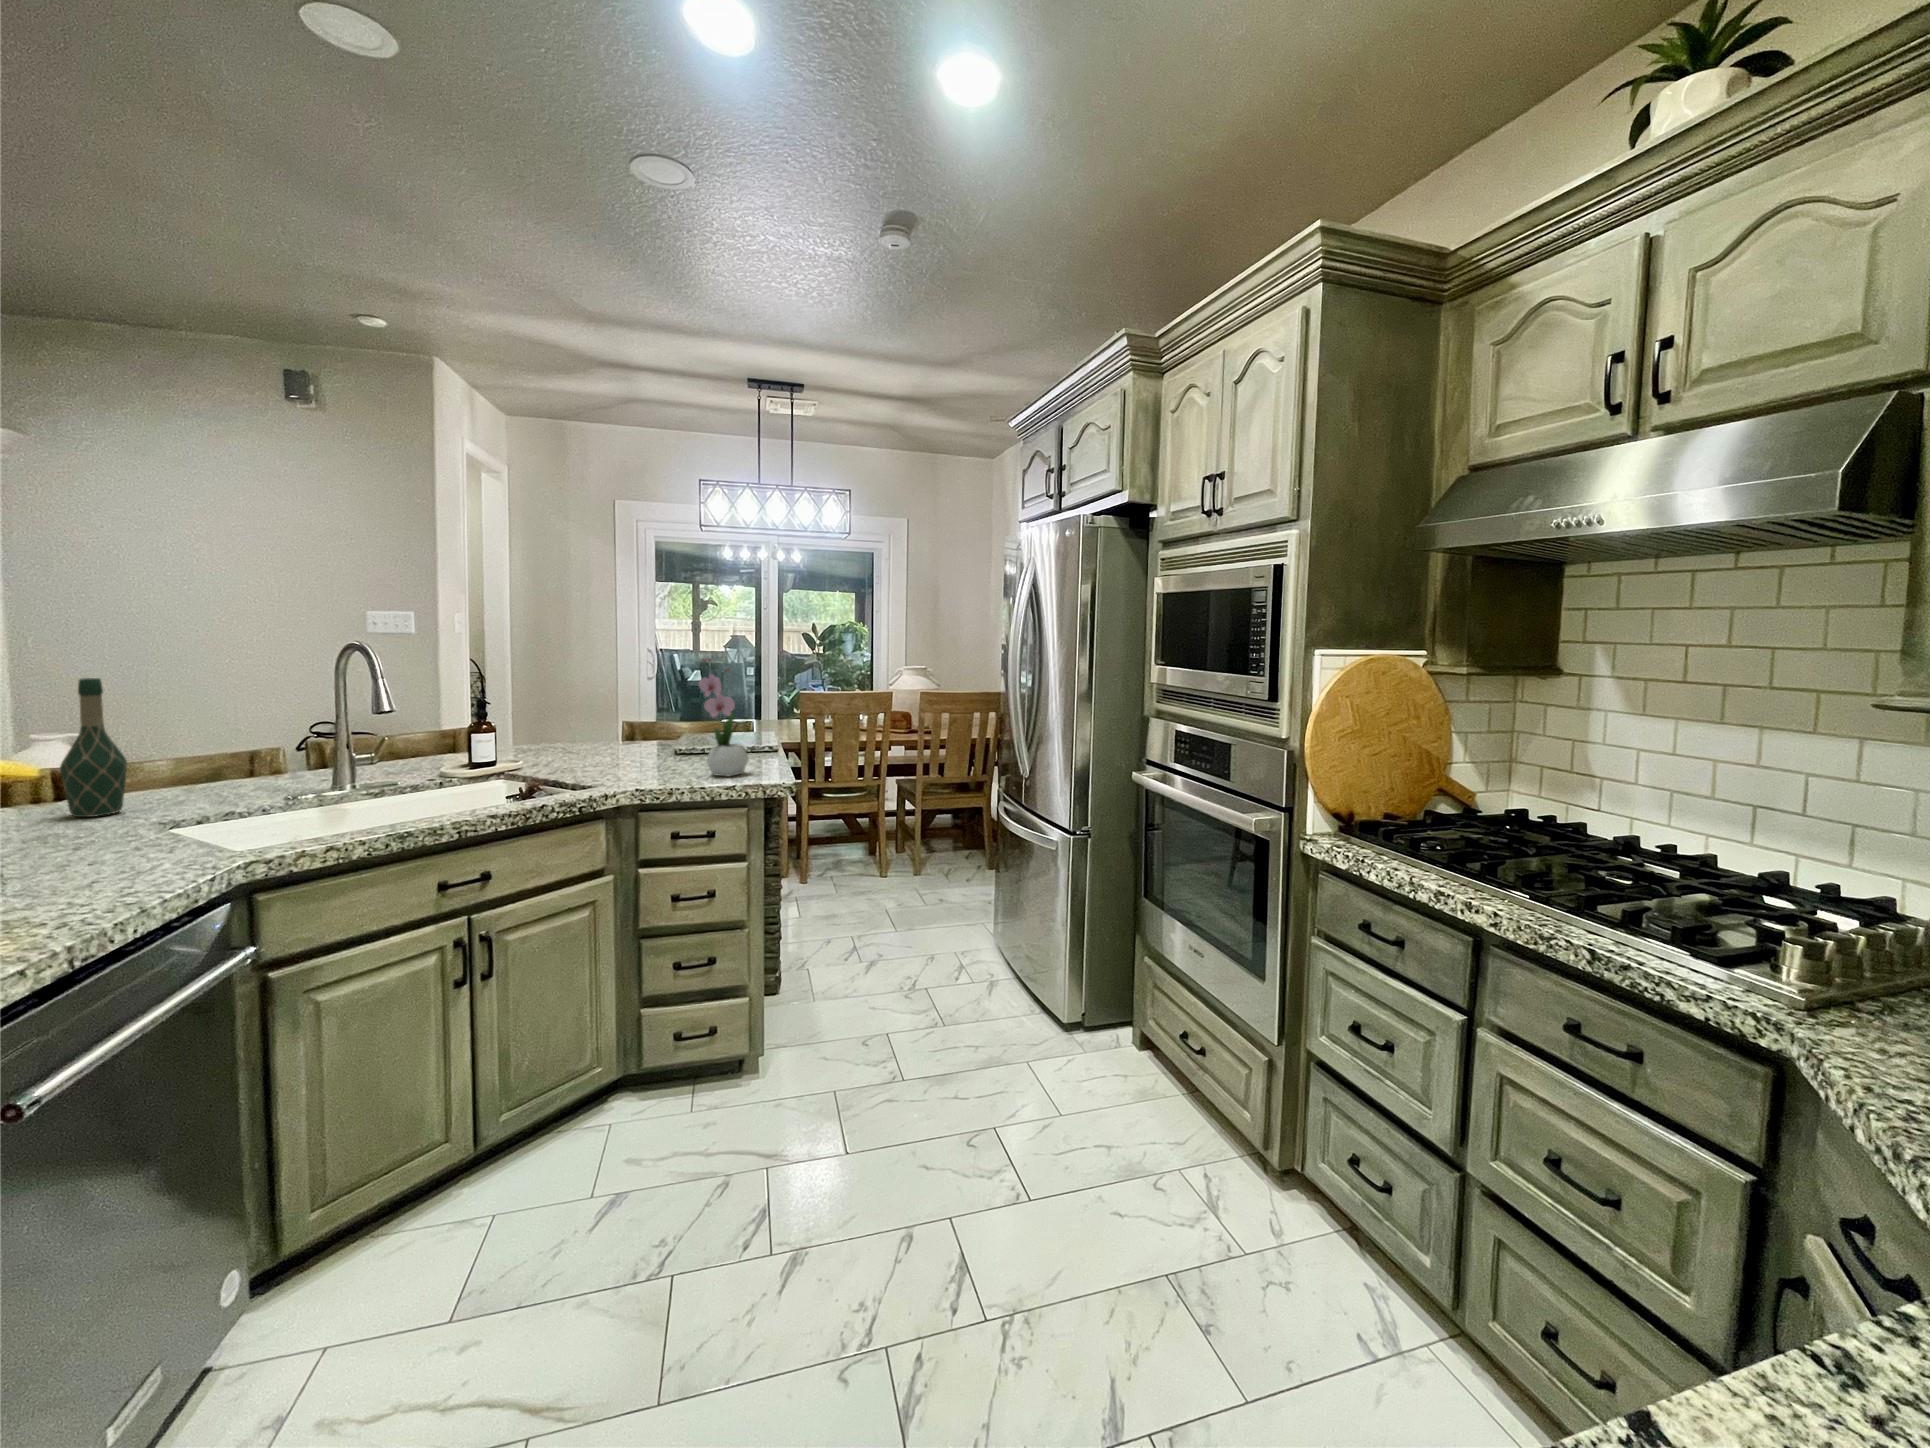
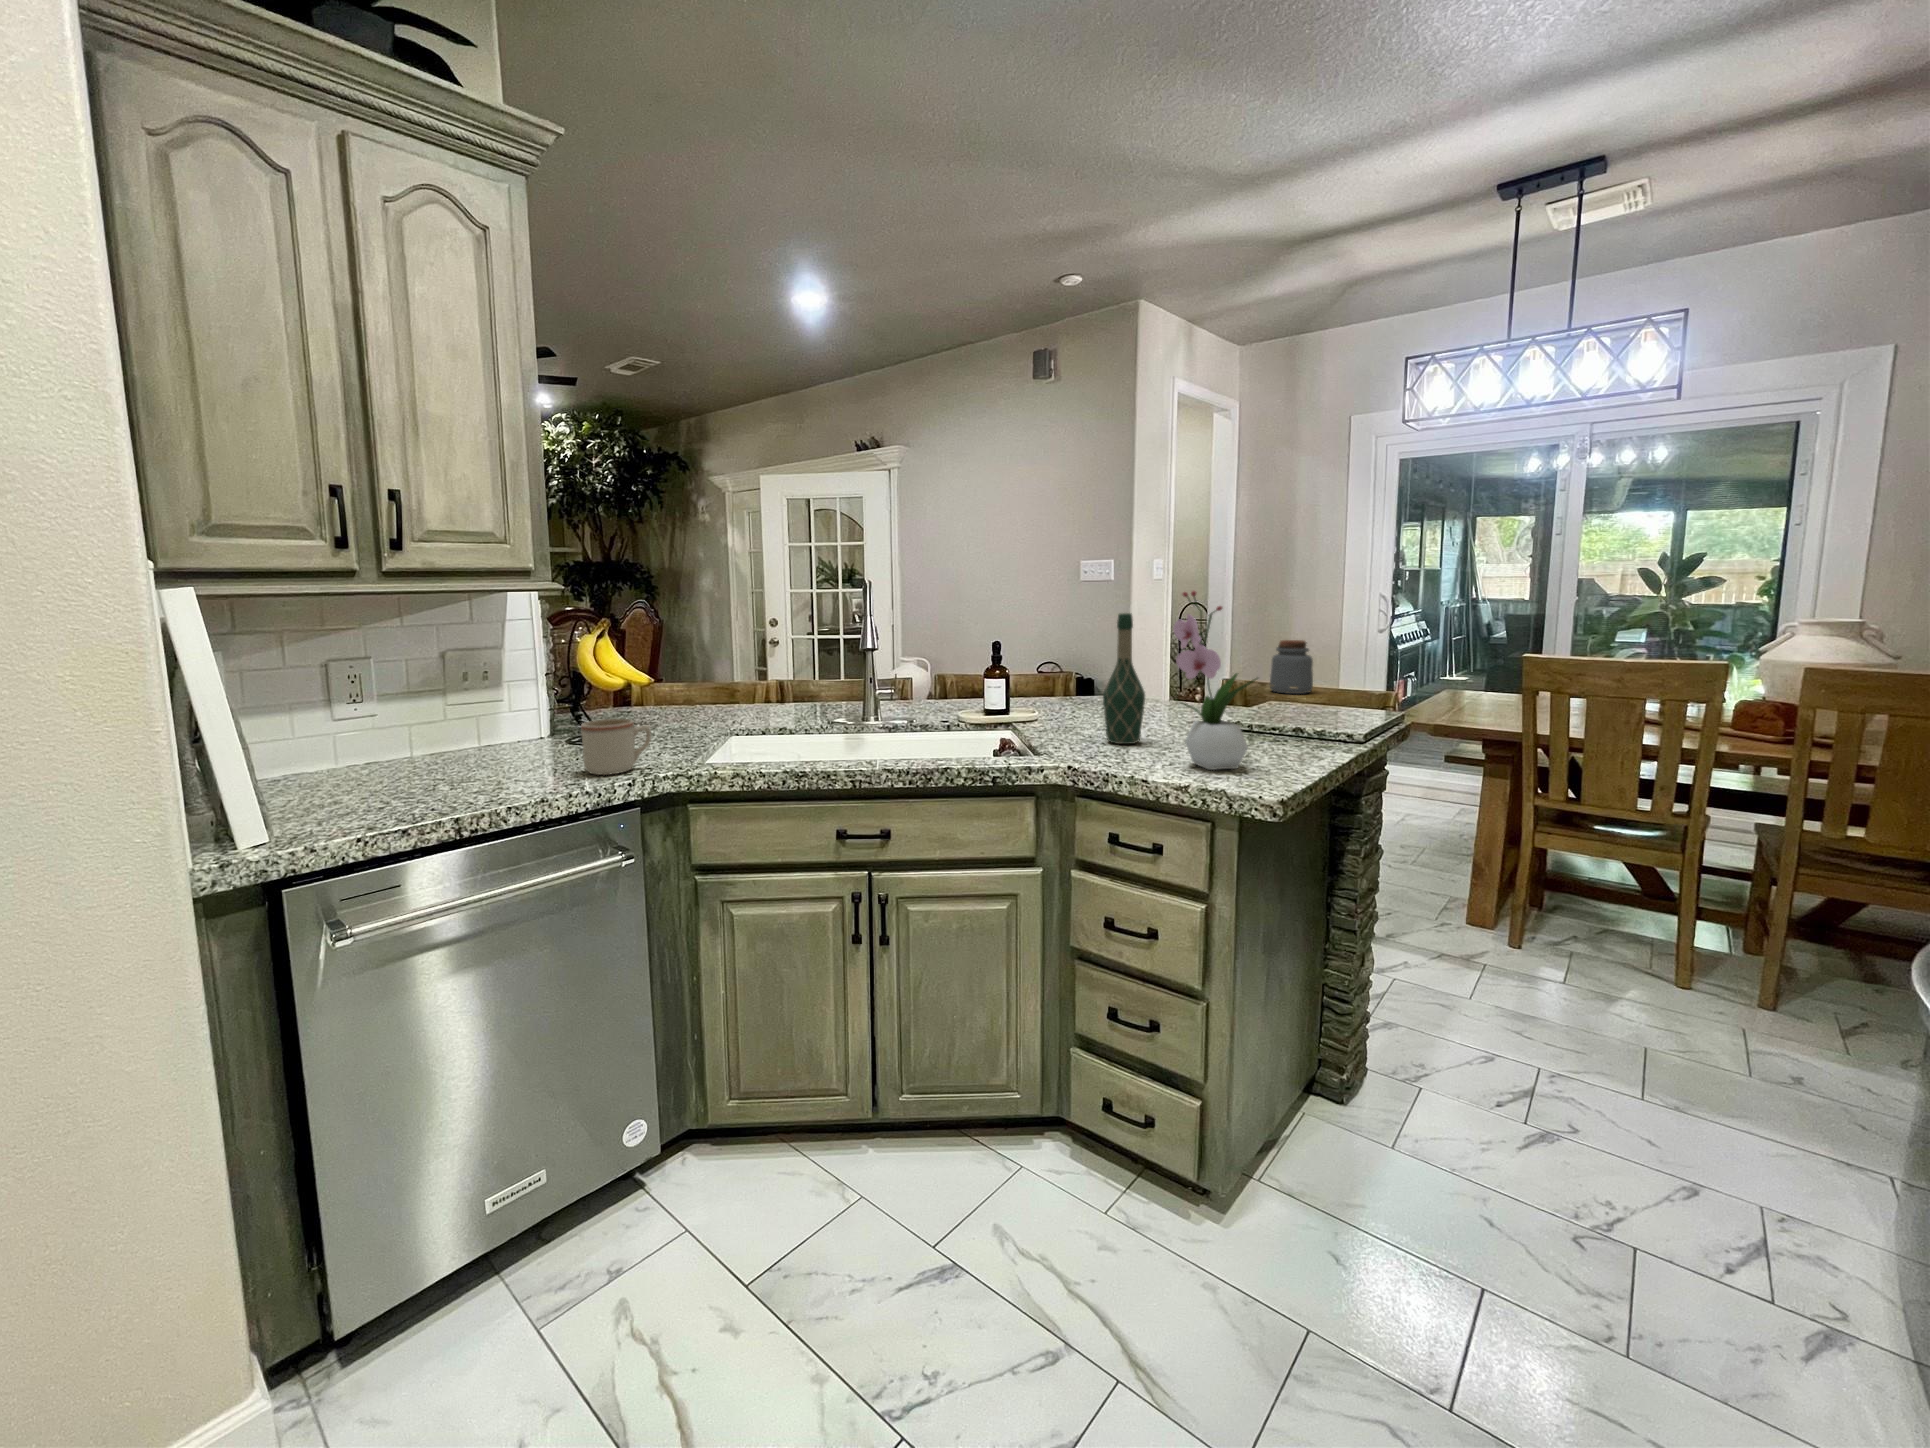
wine bottle: present [60,678,127,817] -> present [1103,613,1145,744]
jar: none [660,685,693,727] -> present [1270,640,1313,694]
mug: none [78,813,182,886] -> present [581,718,651,775]

